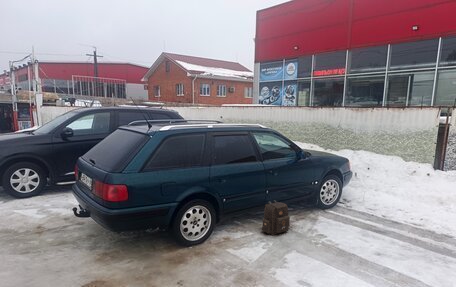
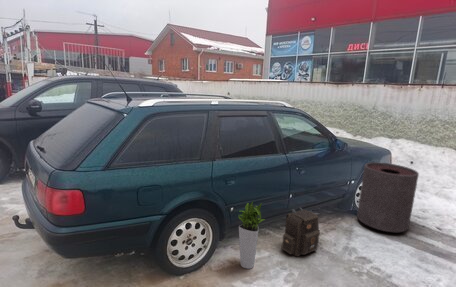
trash can: none [322,168,363,219] -> present [357,162,418,232]
planter: none [229,193,248,242] -> present [238,202,265,269]

